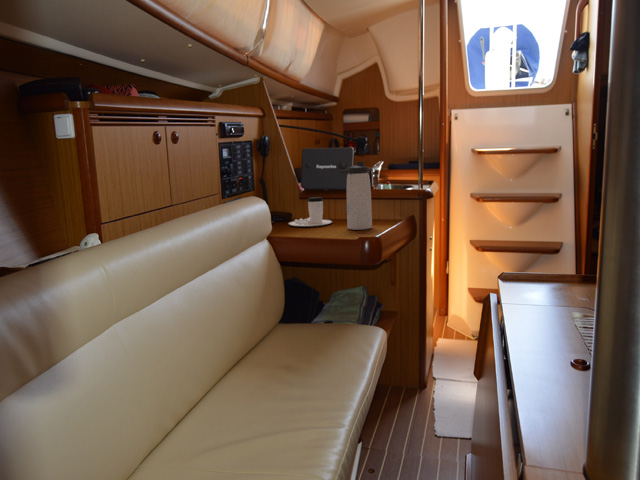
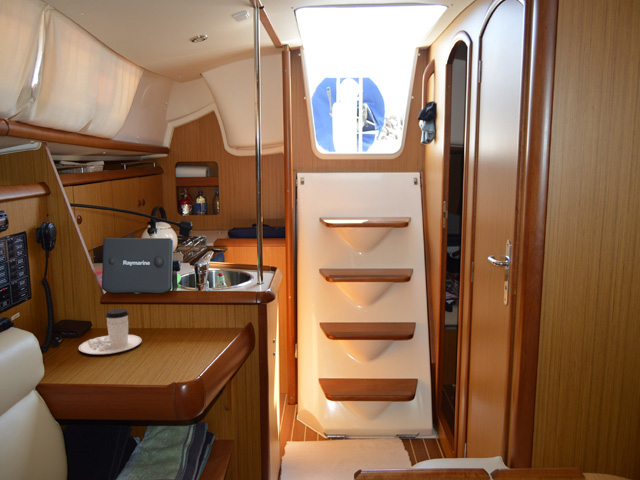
thermos bottle: present [341,161,372,230] -> none [147,271,192,363]

